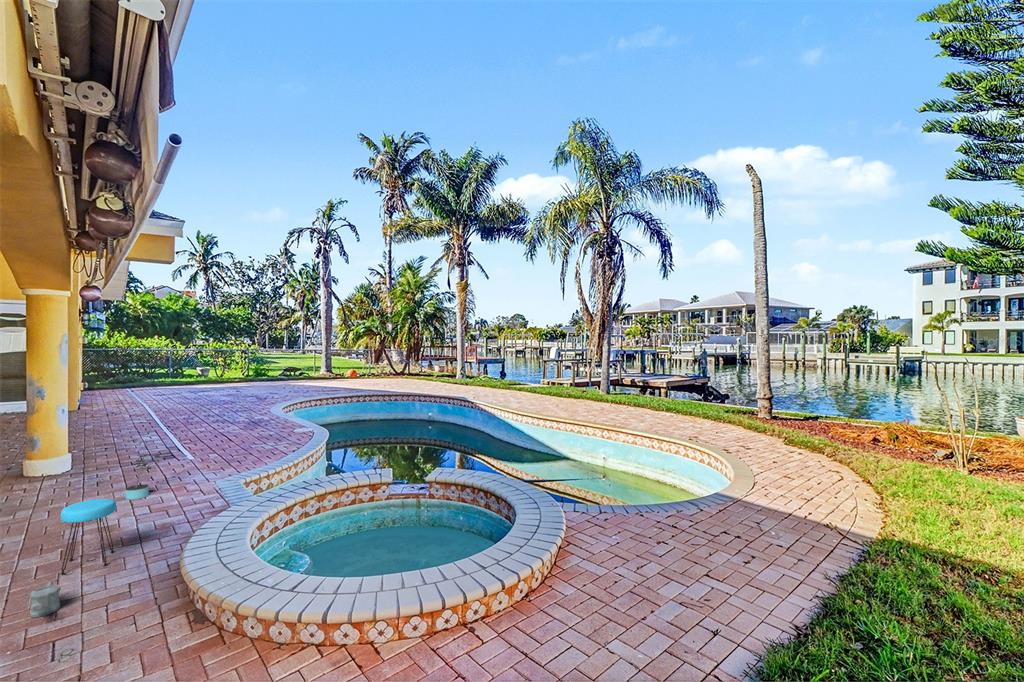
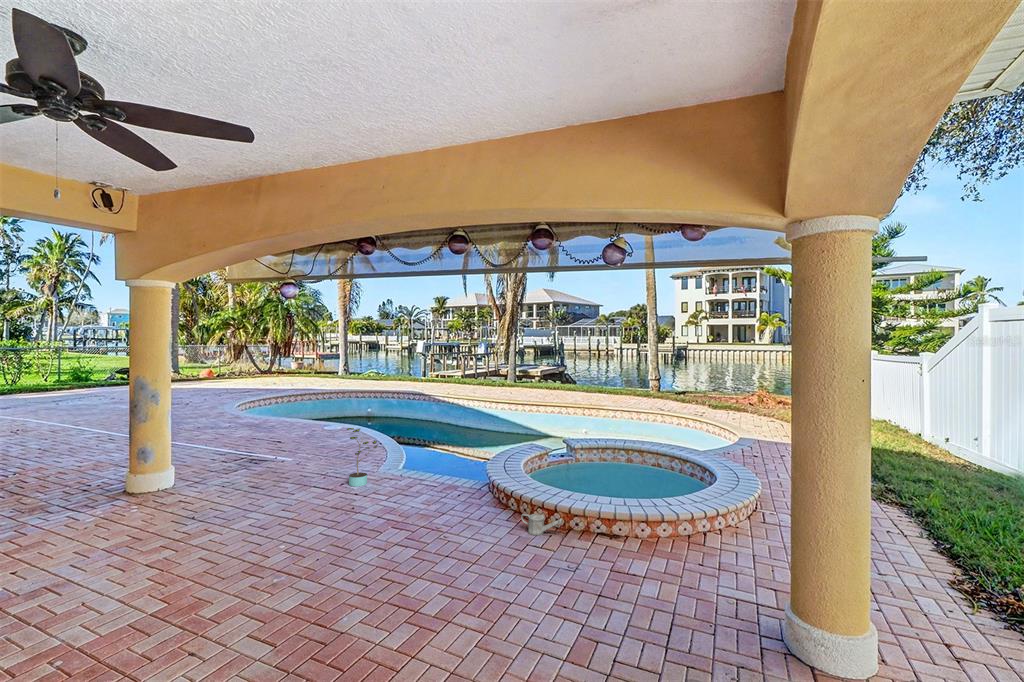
stool: present [61,499,116,574] -> none [457,463,495,521]

